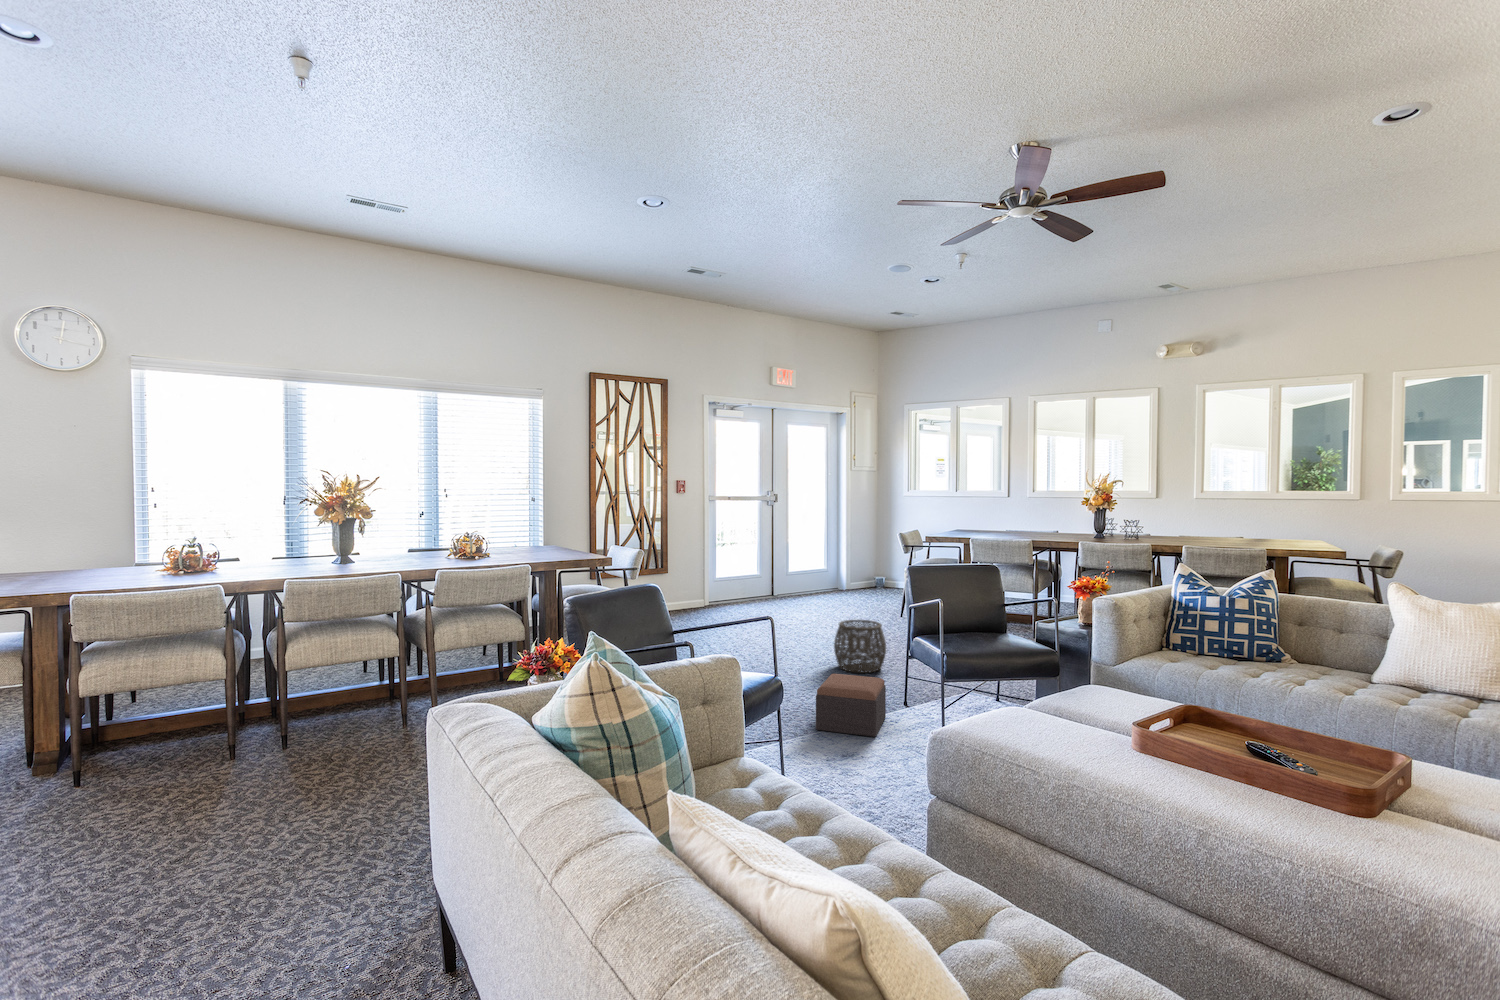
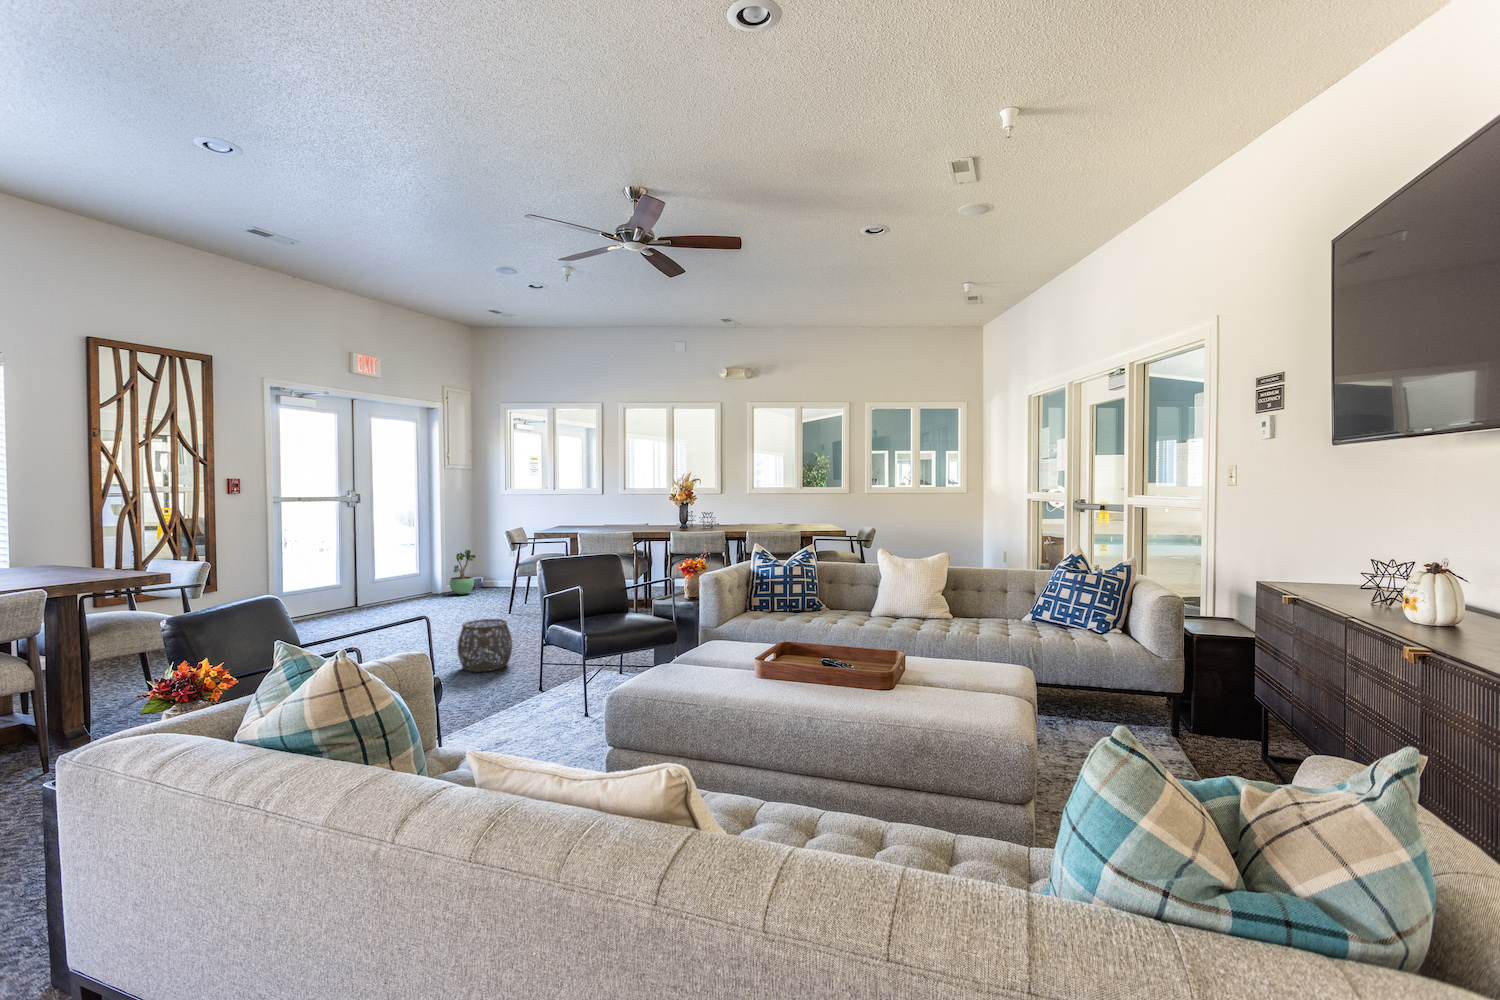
potted plant: none [856,547,880,591] -> present [450,550,476,595]
footstool: present [816,674,886,737] -> none [462,669,529,729]

